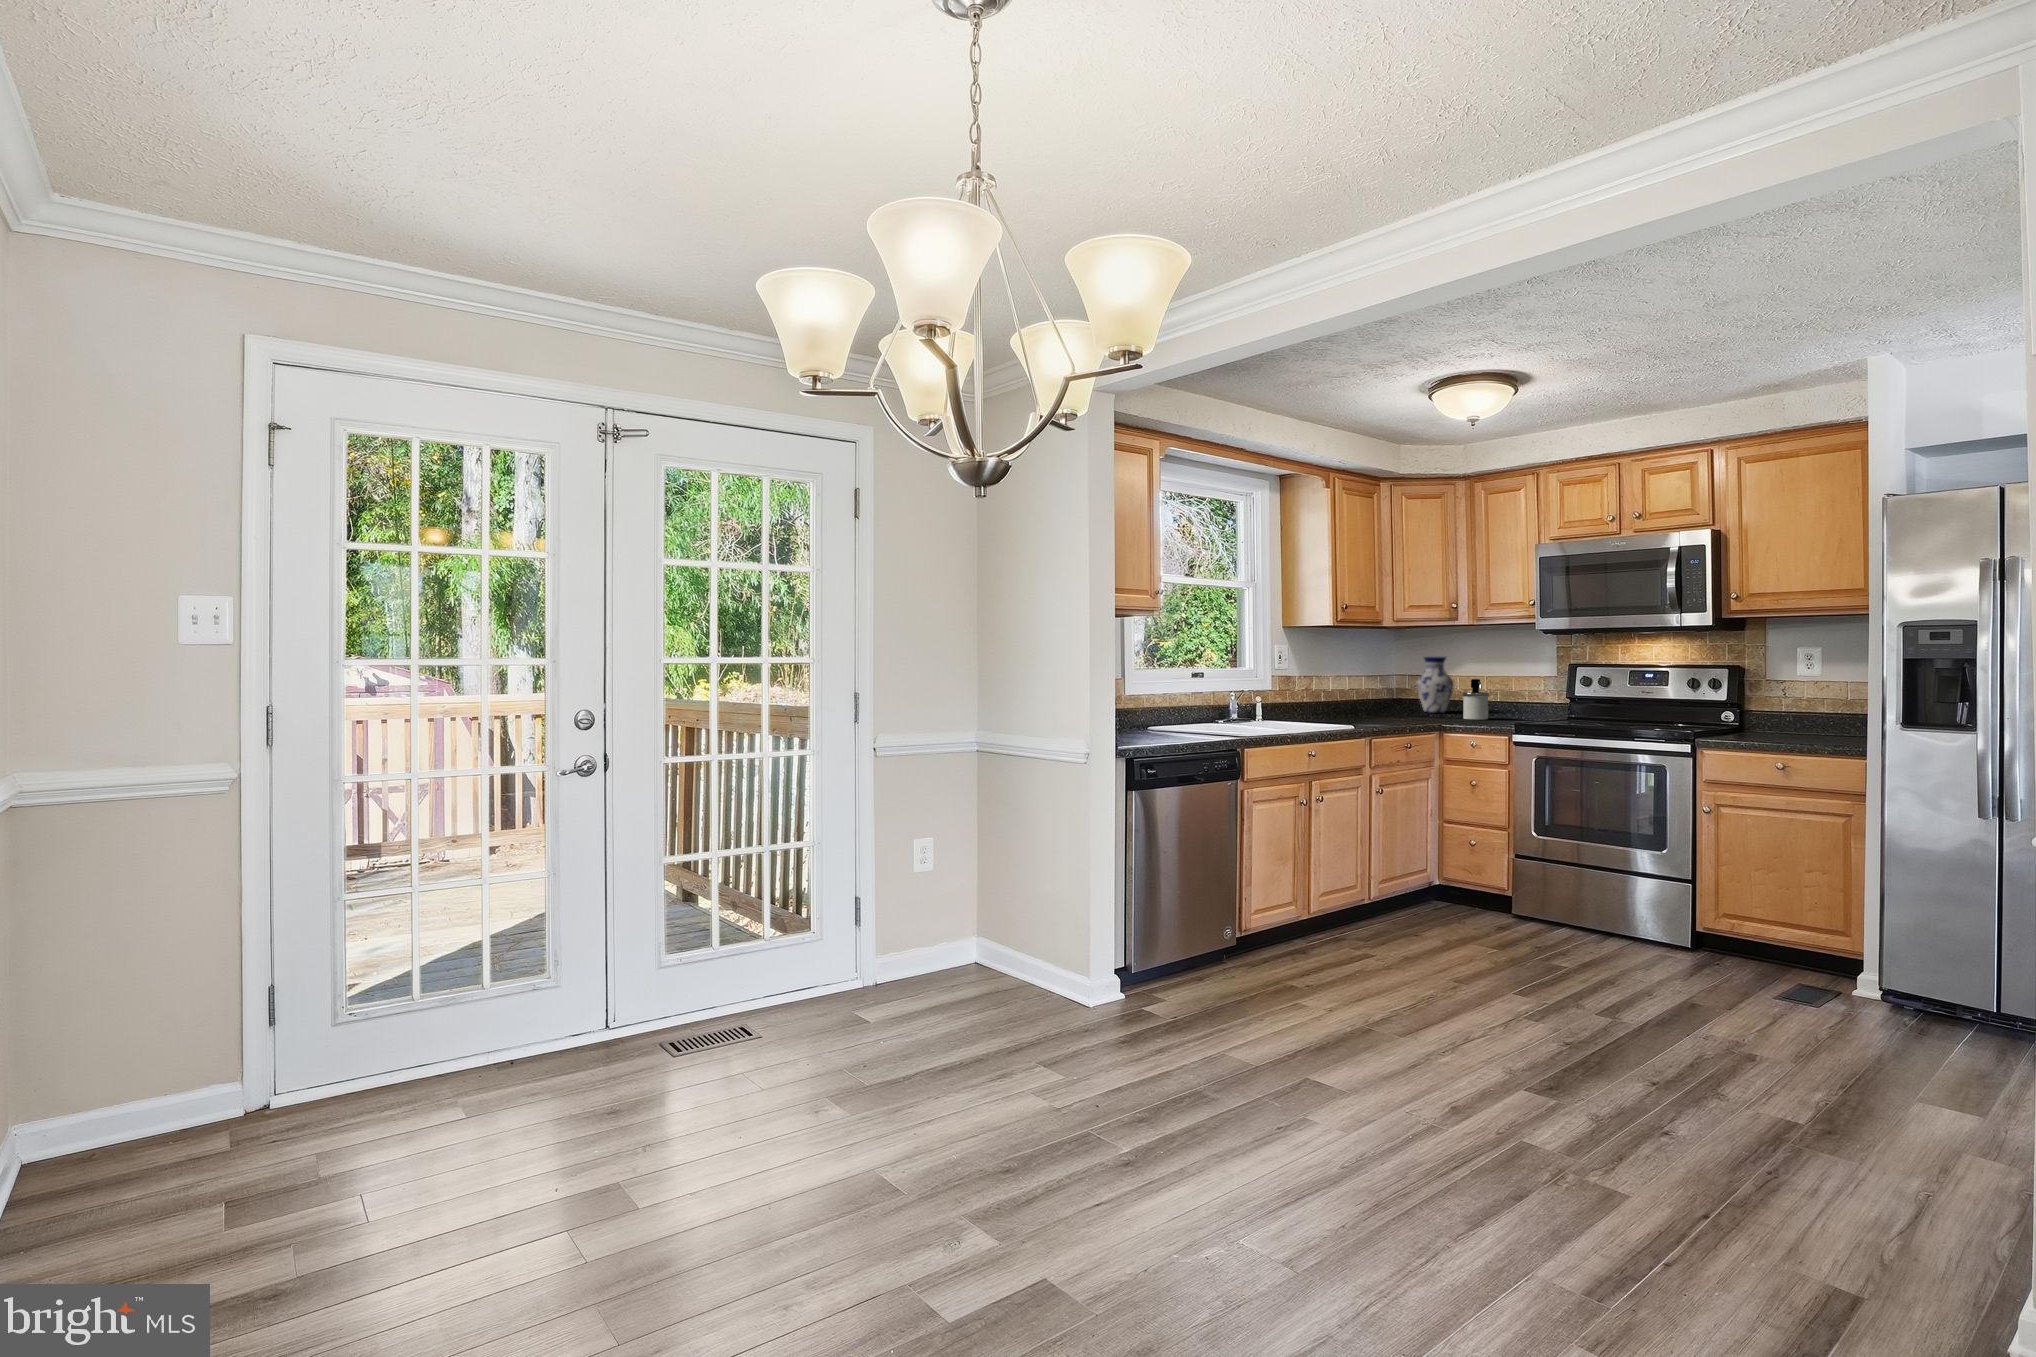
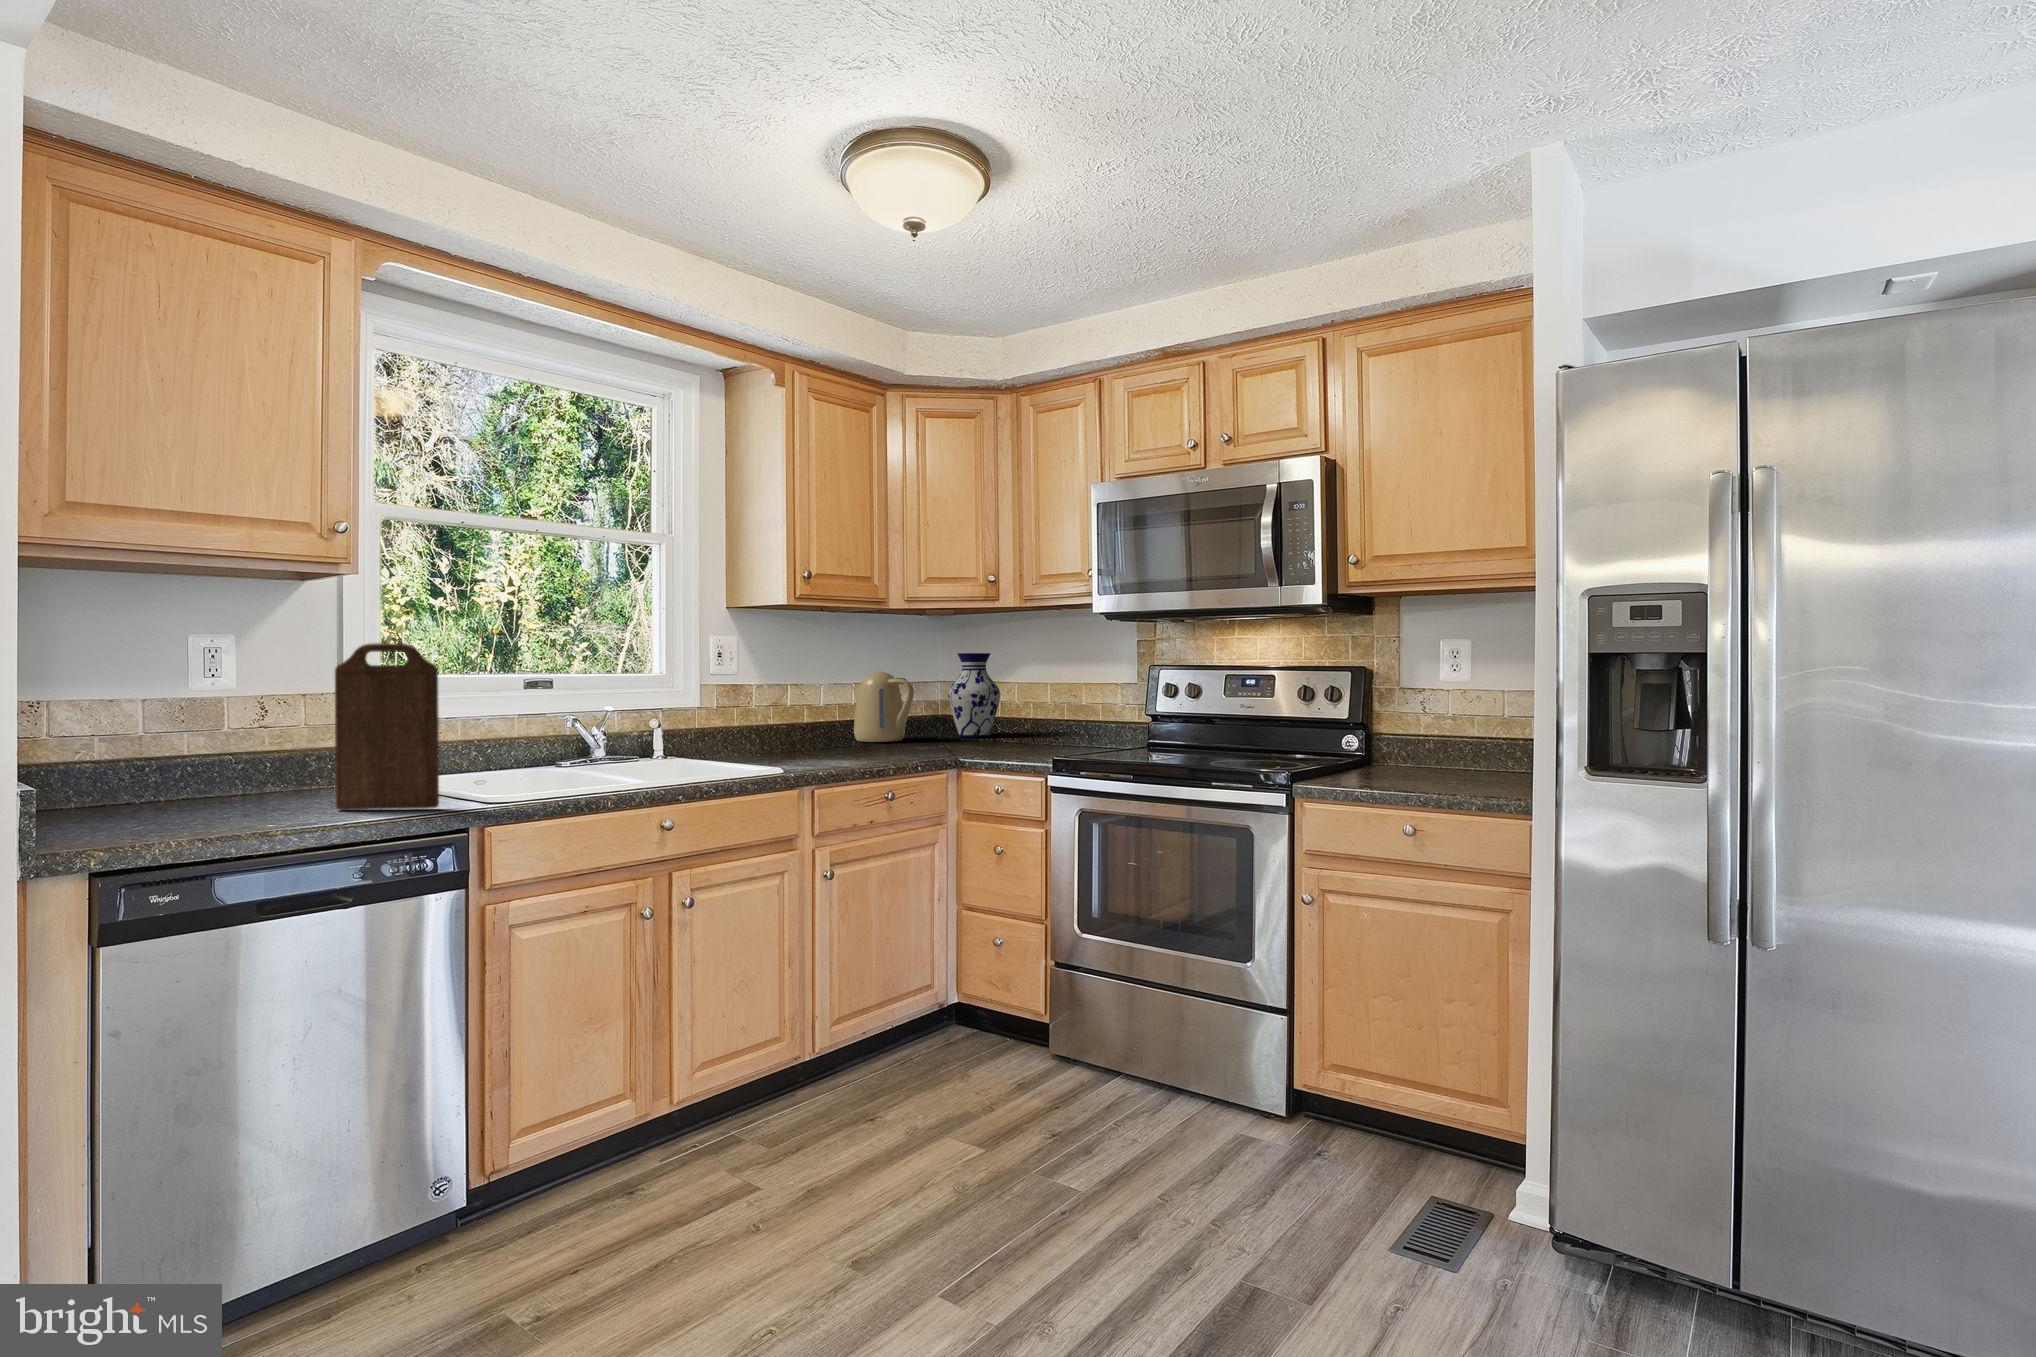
cutting board: none [1160,654,1210,738] -> present [335,643,439,810]
kettle: none [1354,669,1401,714] -> present [852,671,914,742]
soap dispenser: present [1462,679,1489,720] -> none [995,687,1032,749]

